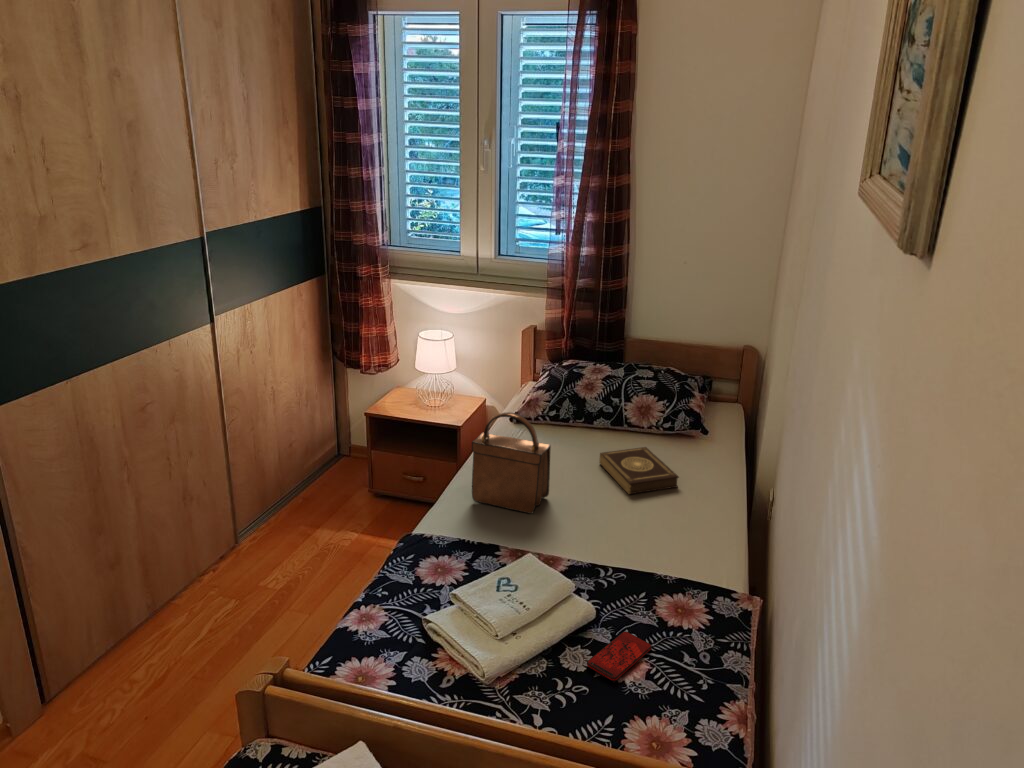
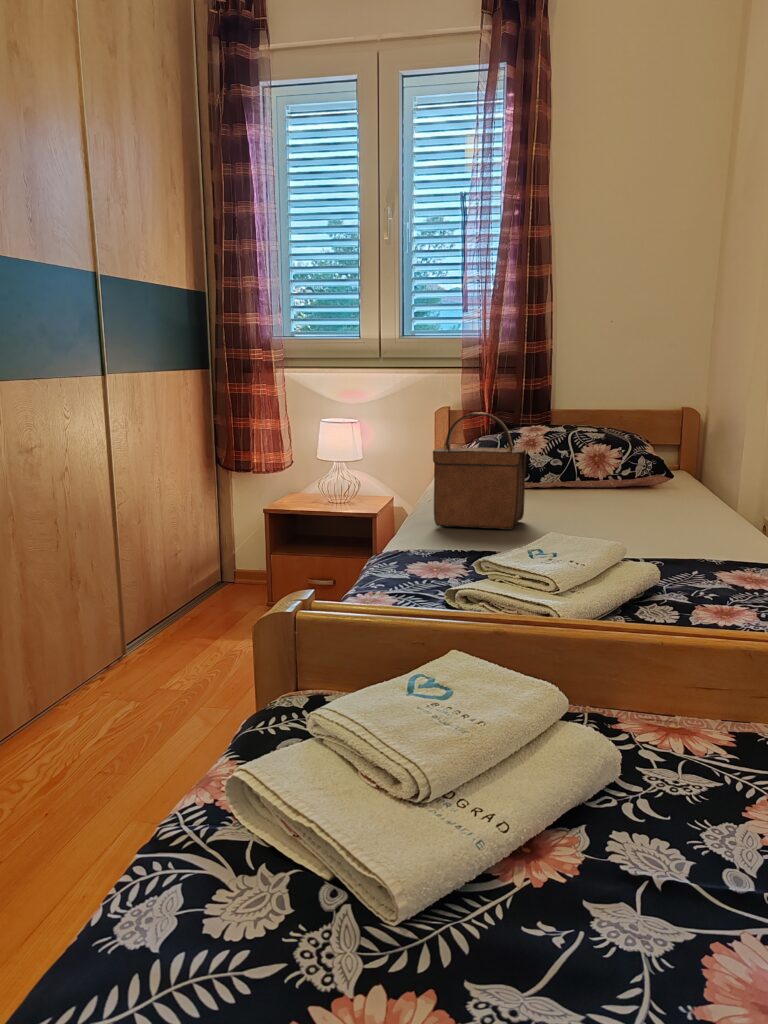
book: present [599,447,679,494] -> none [565,483,668,514]
smartphone: present [587,631,652,681] -> none [660,585,731,616]

